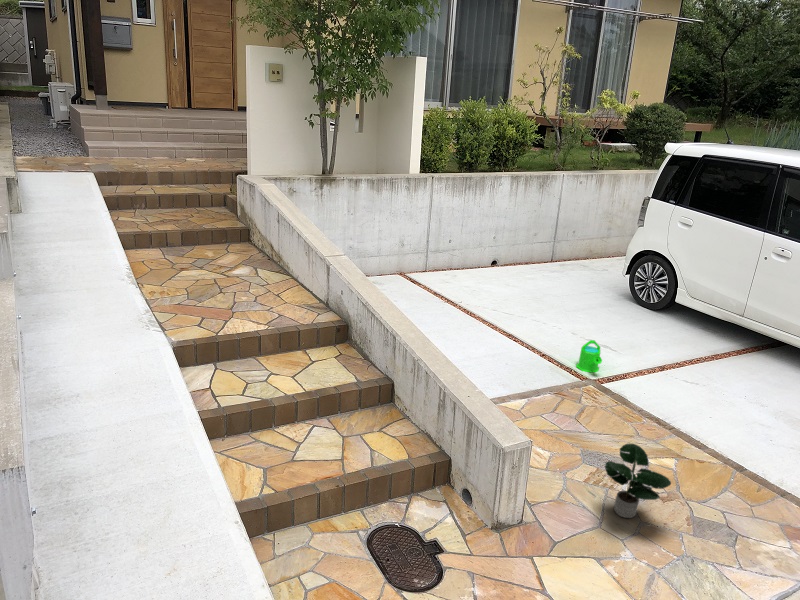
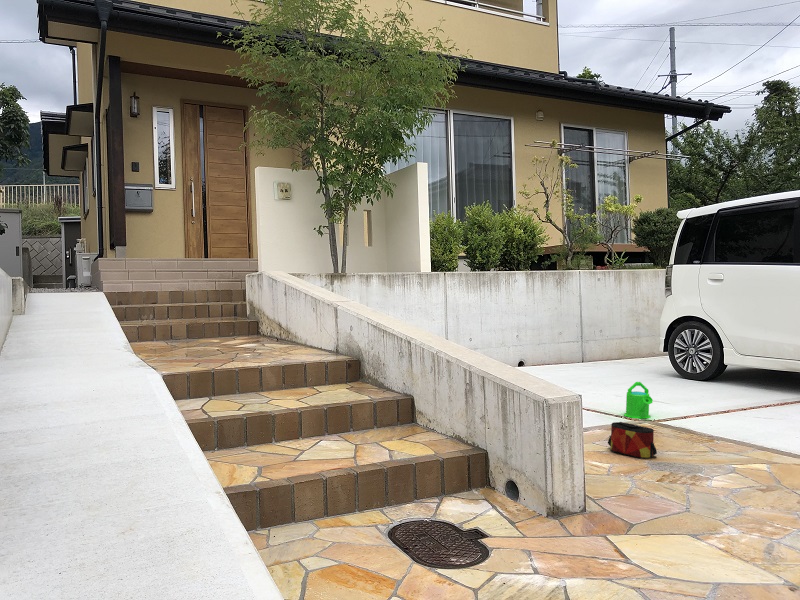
bag: none [555,404,594,441] -> present [608,422,657,459]
potted plant: present [605,443,671,518] -> none [676,418,763,505]

